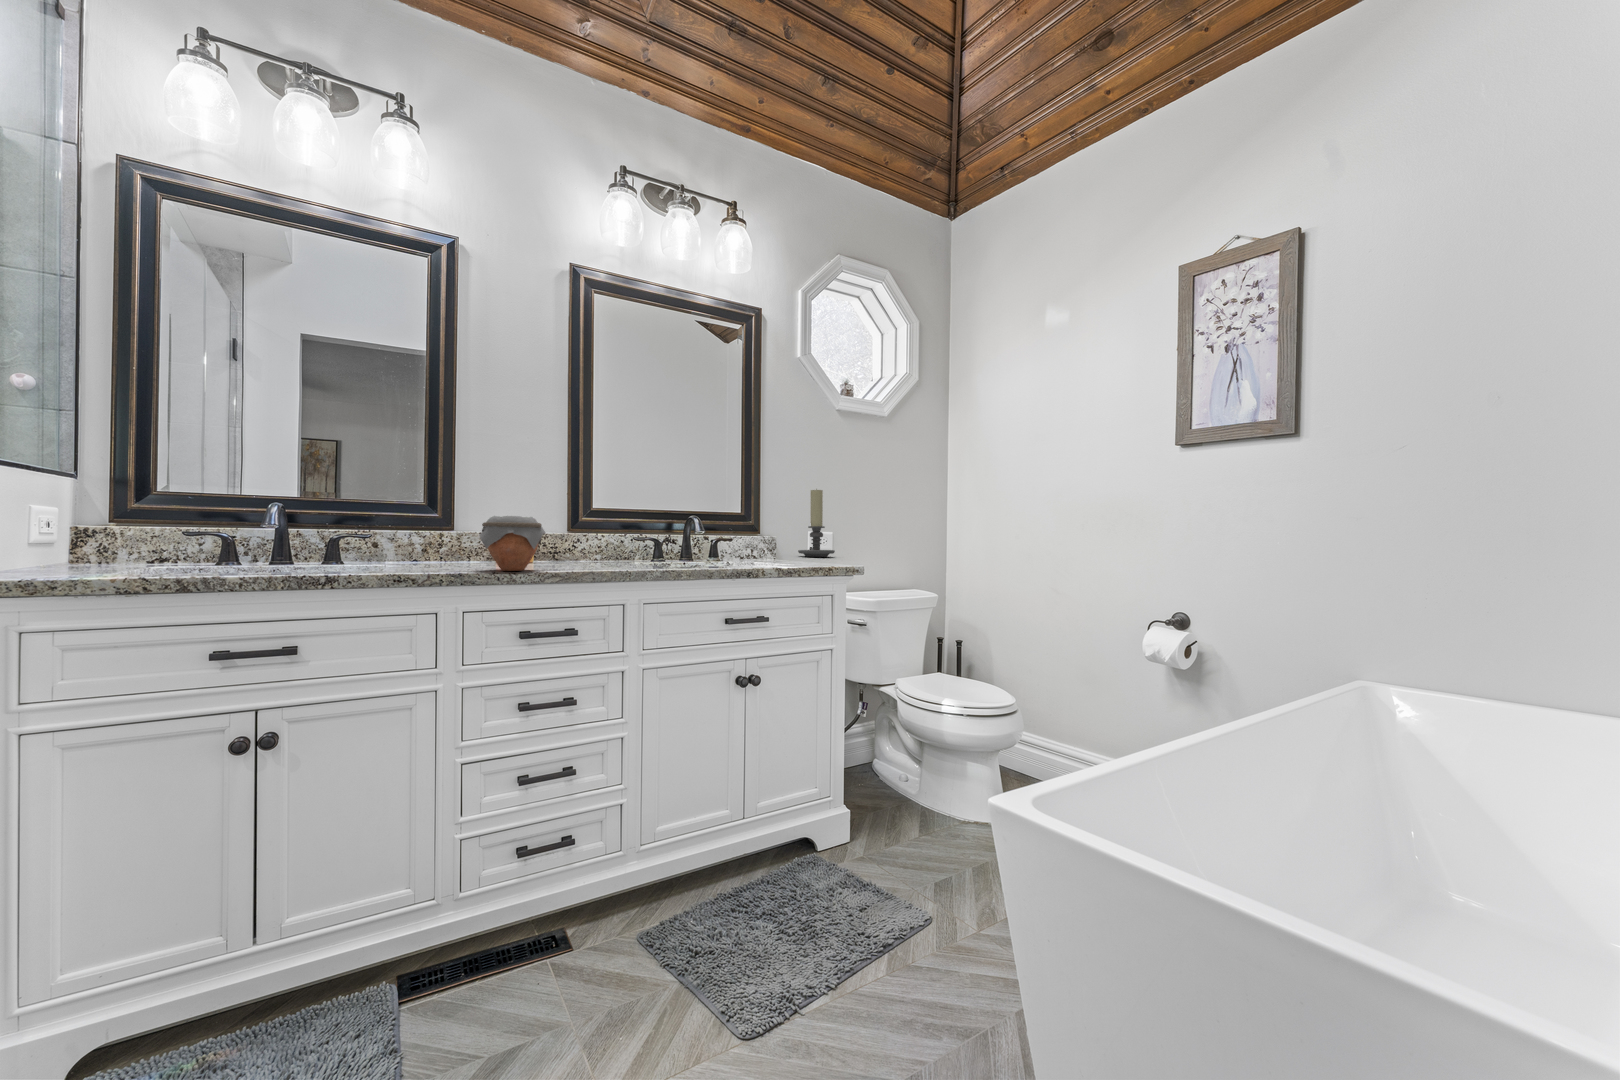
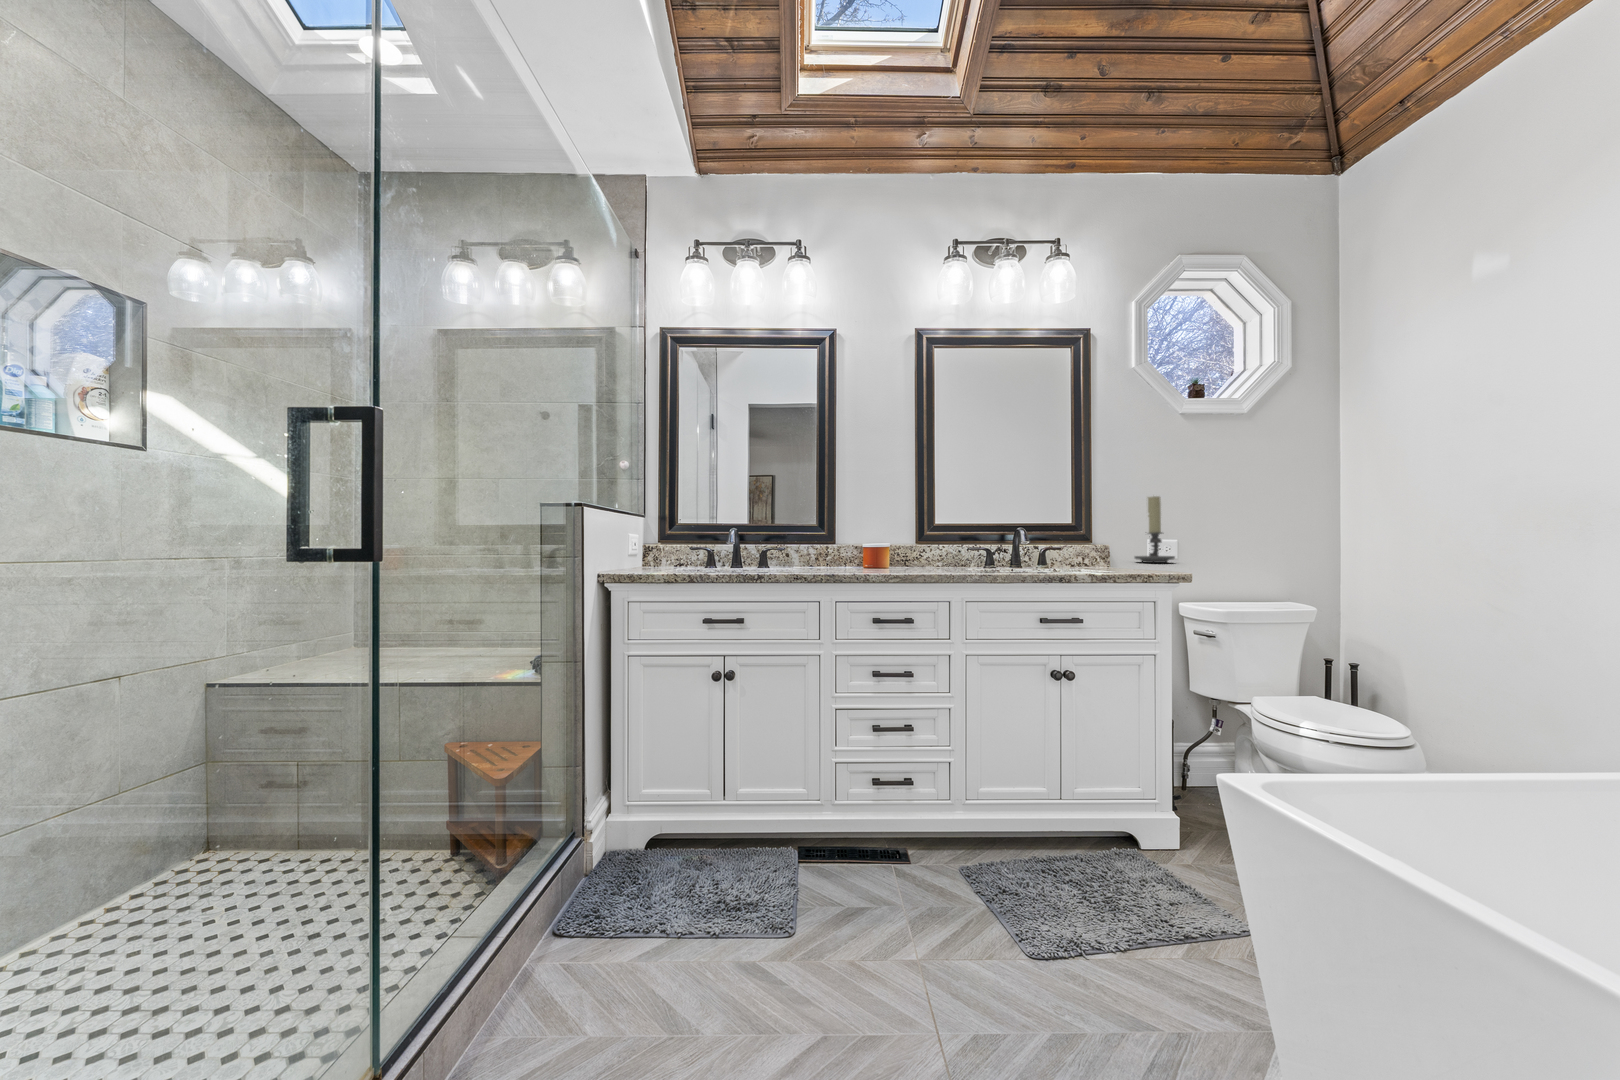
jar: present [479,516,545,571] -> none [844,533,890,573]

